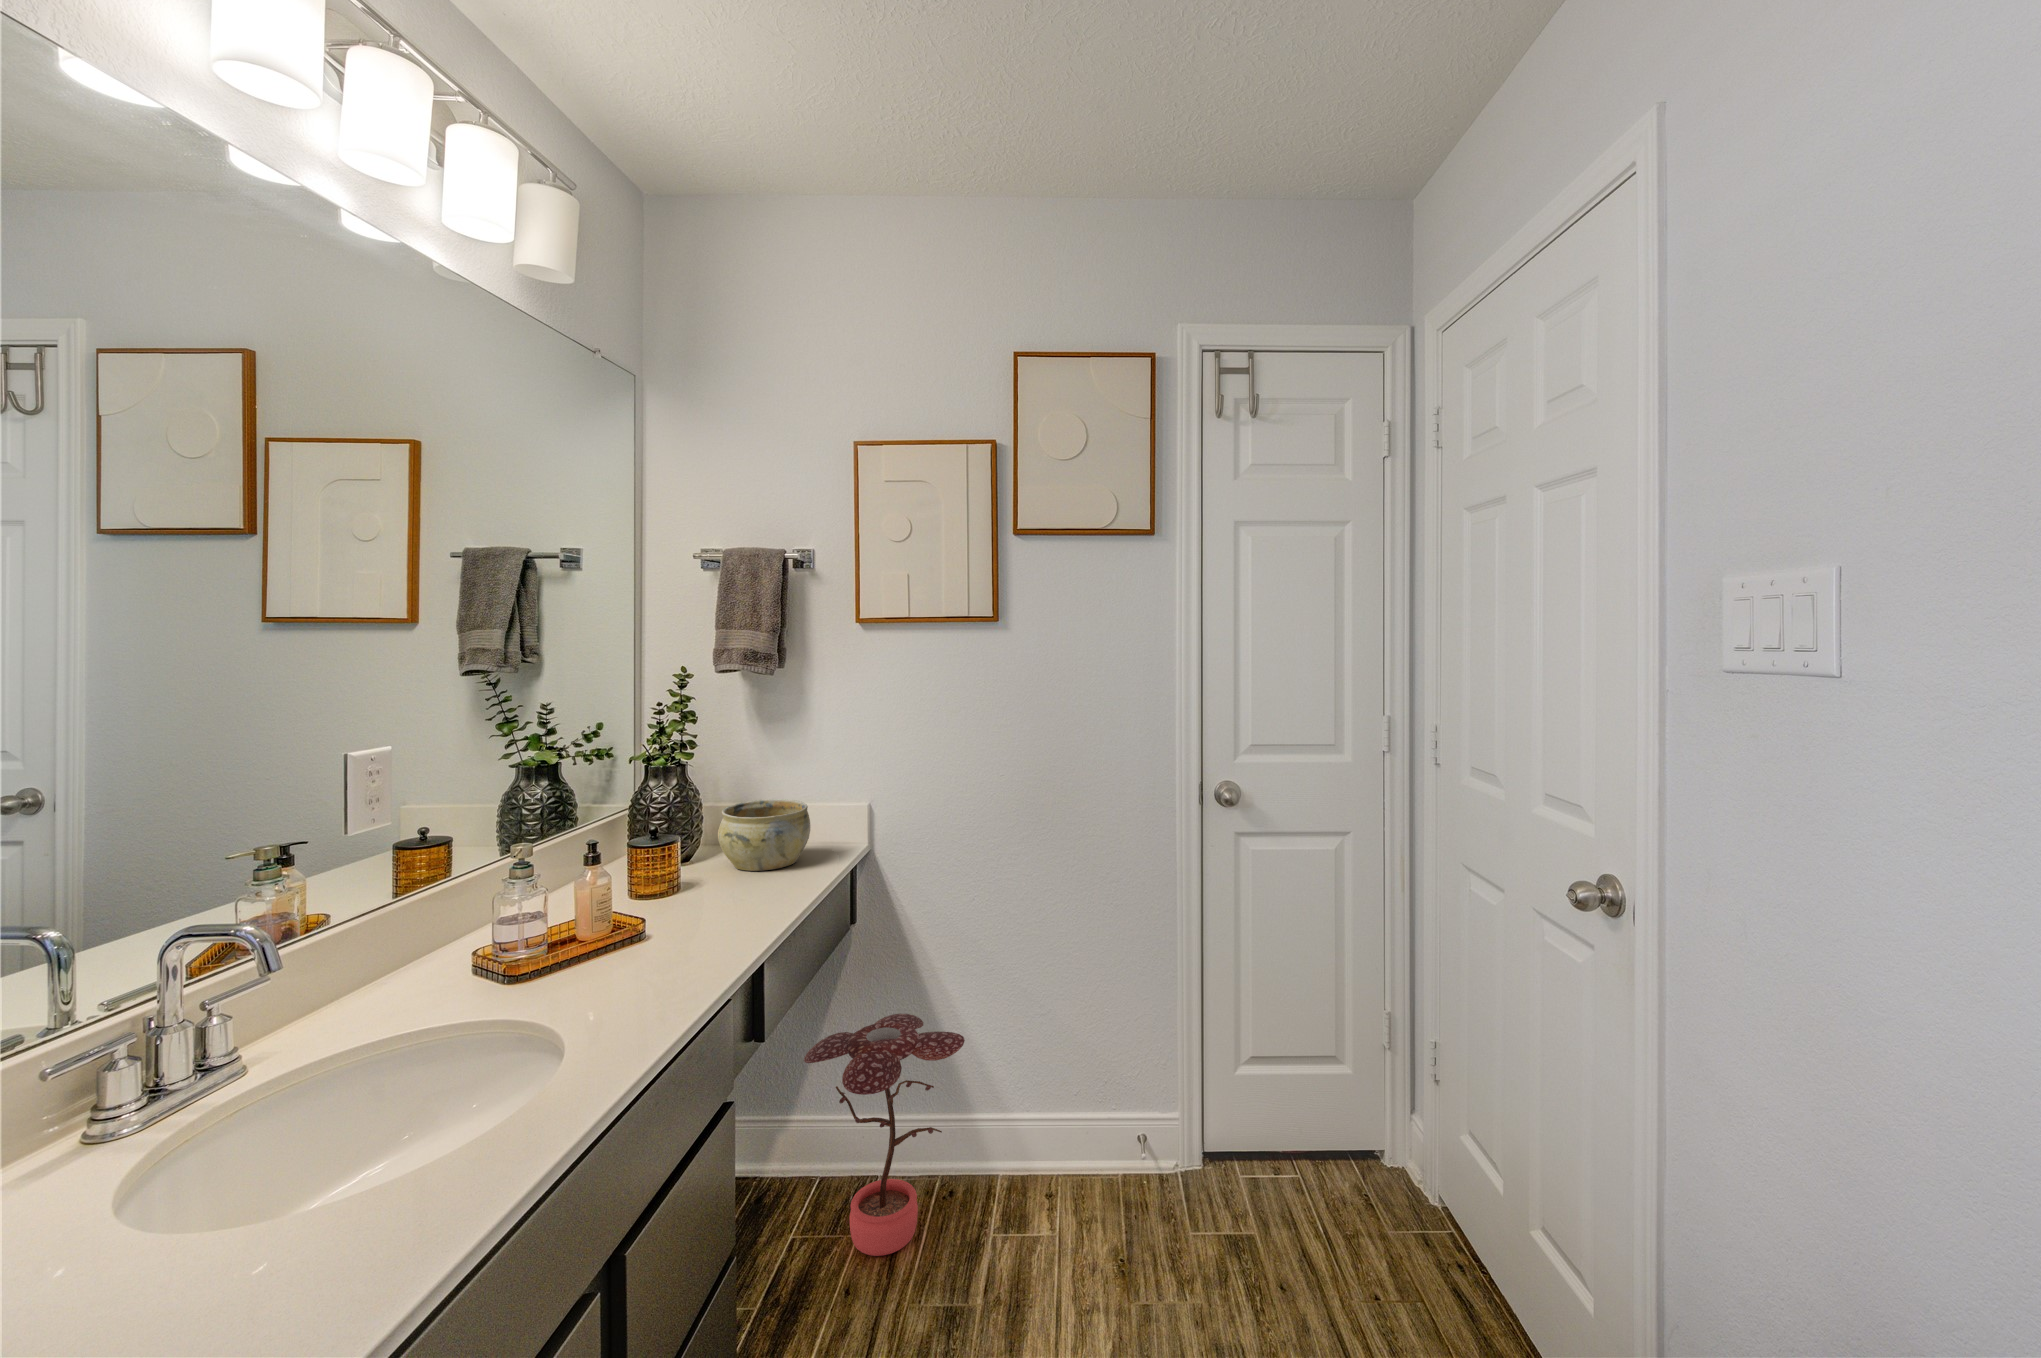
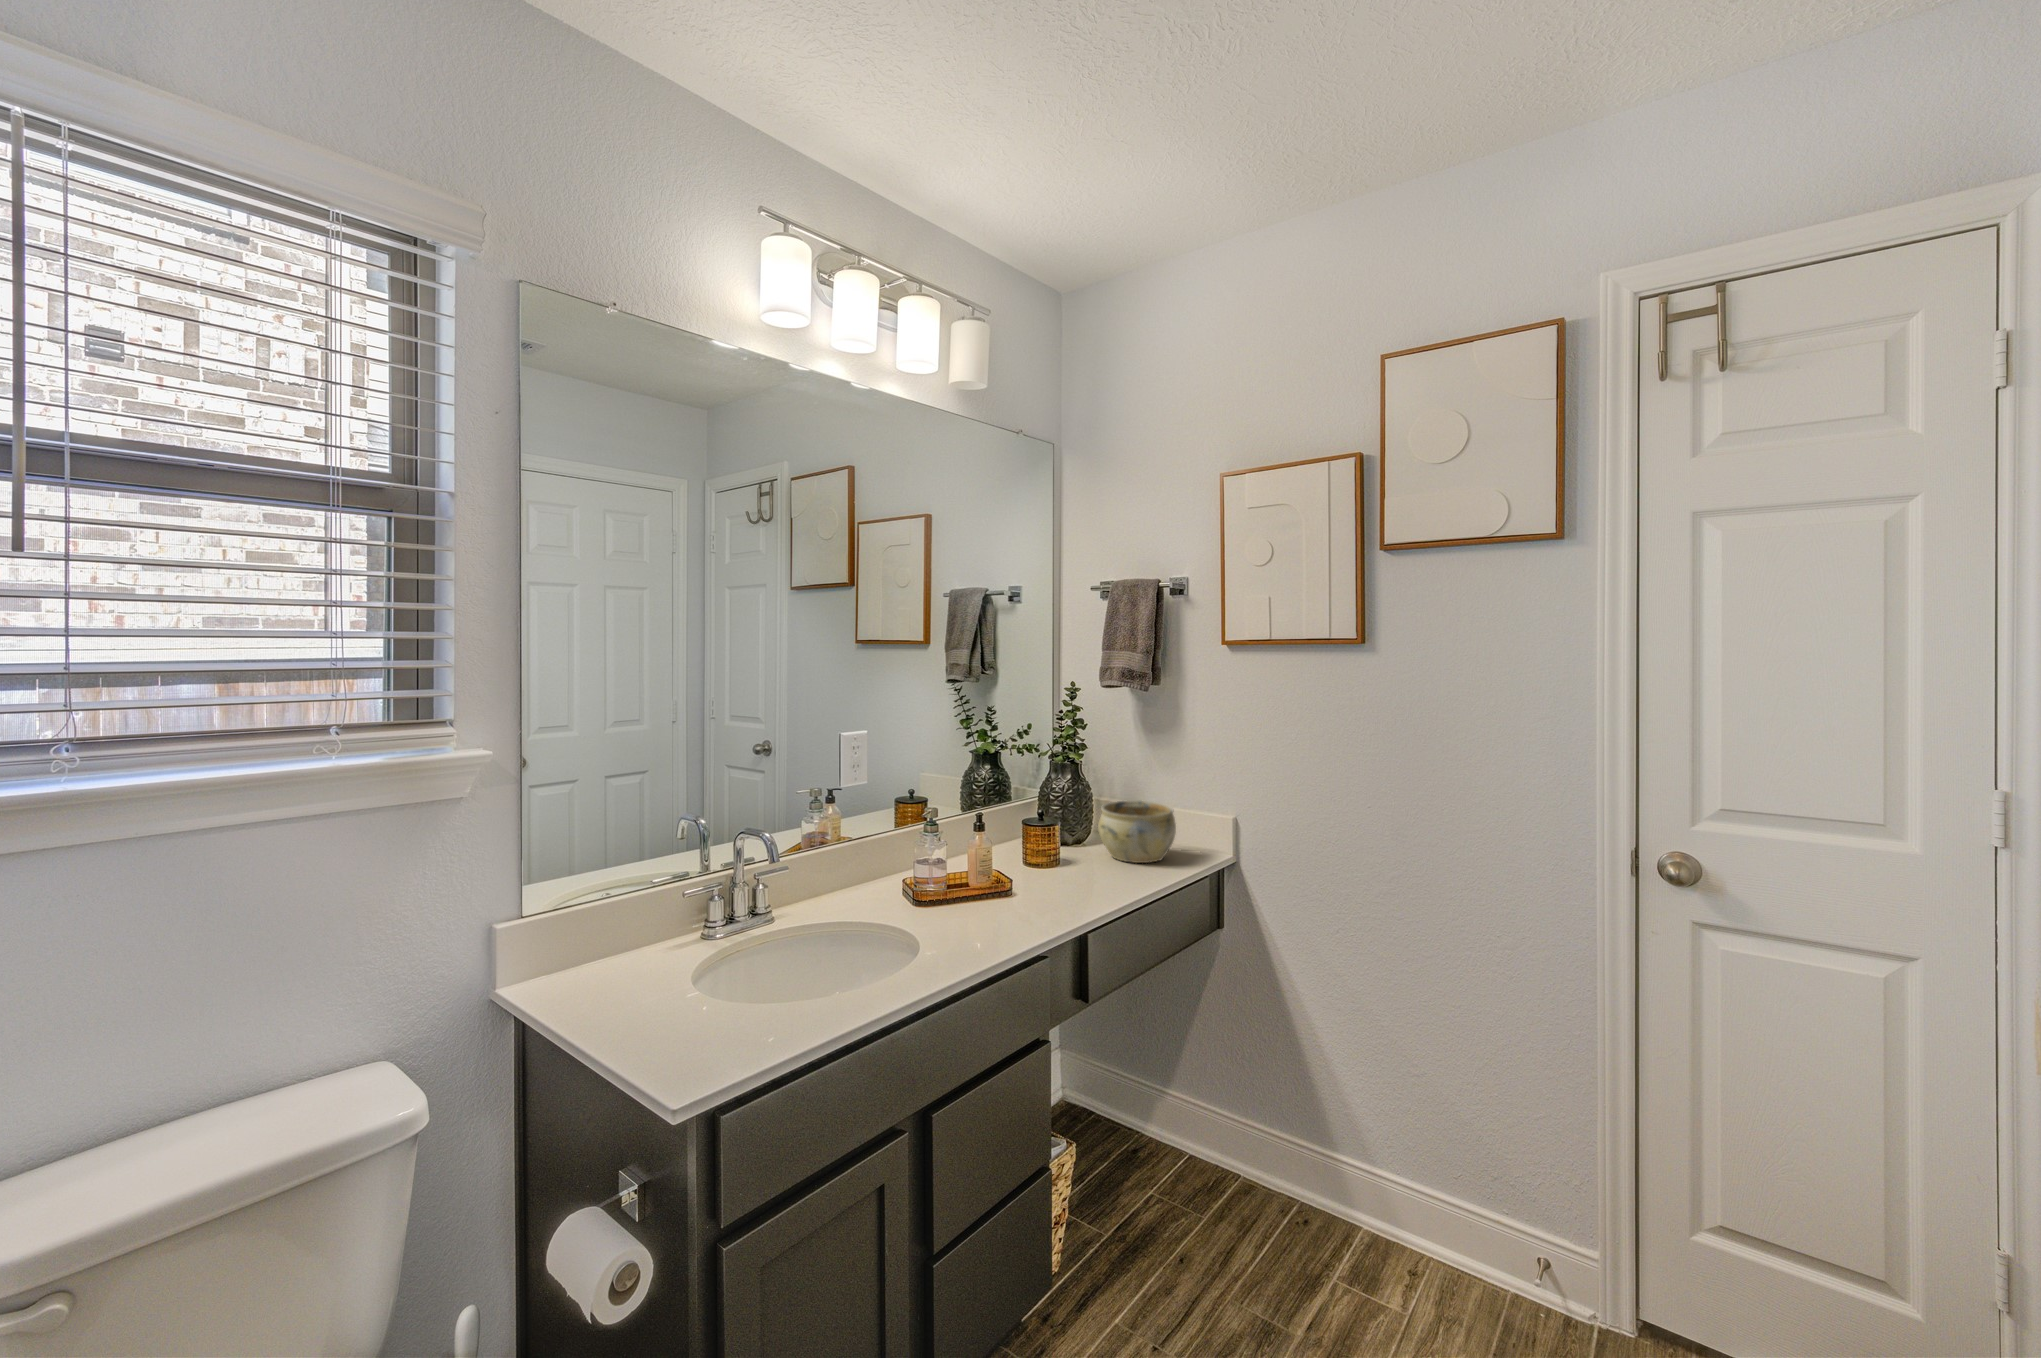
potted plant: present [804,1014,965,1256] -> none [1160,1025,1310,1249]

